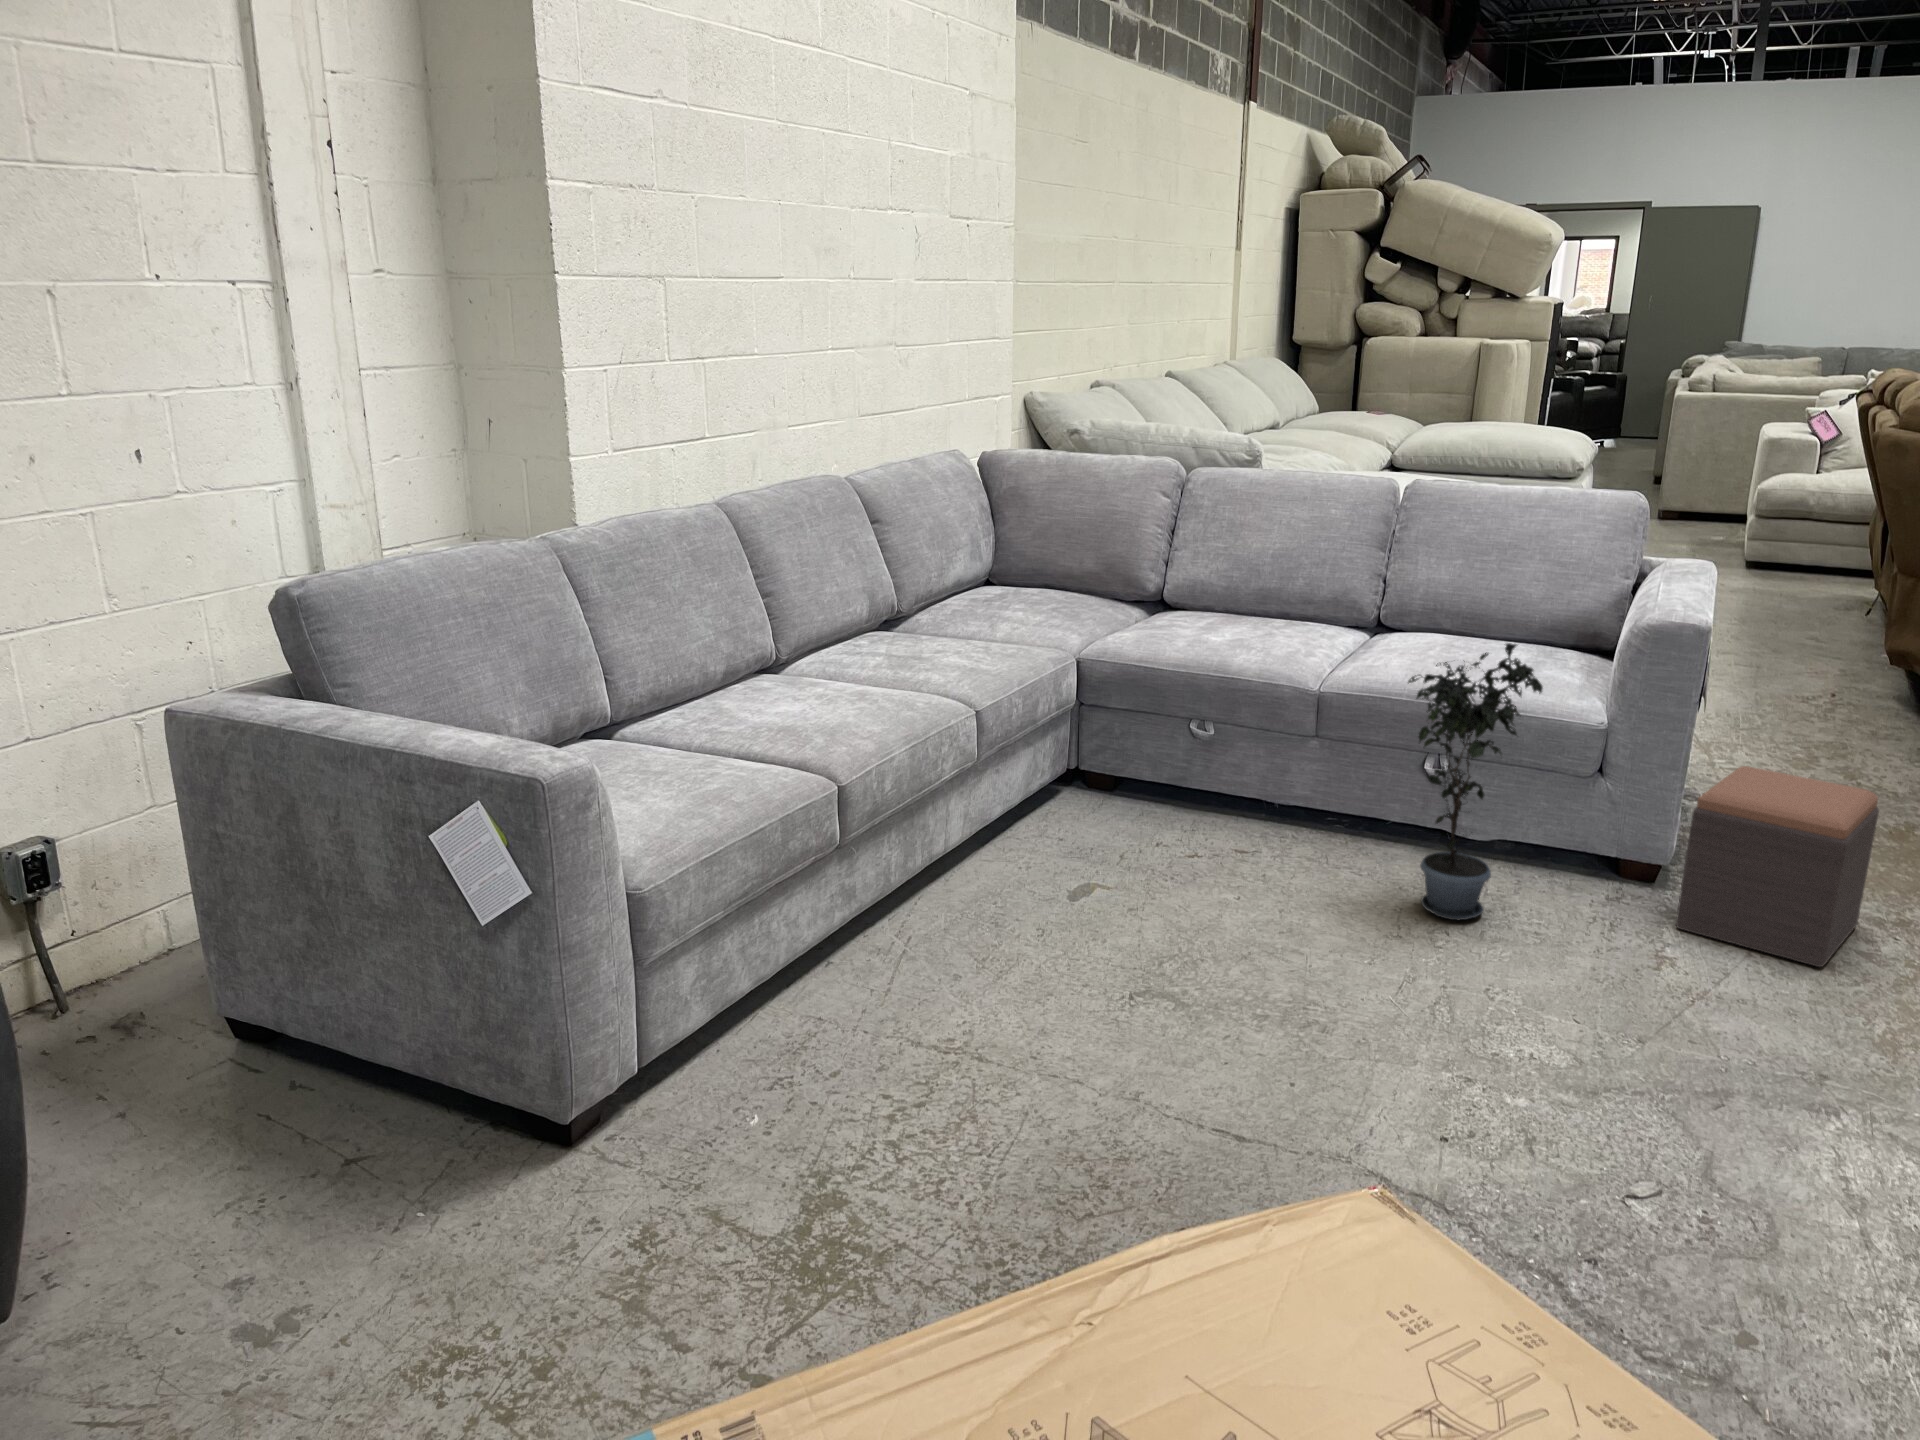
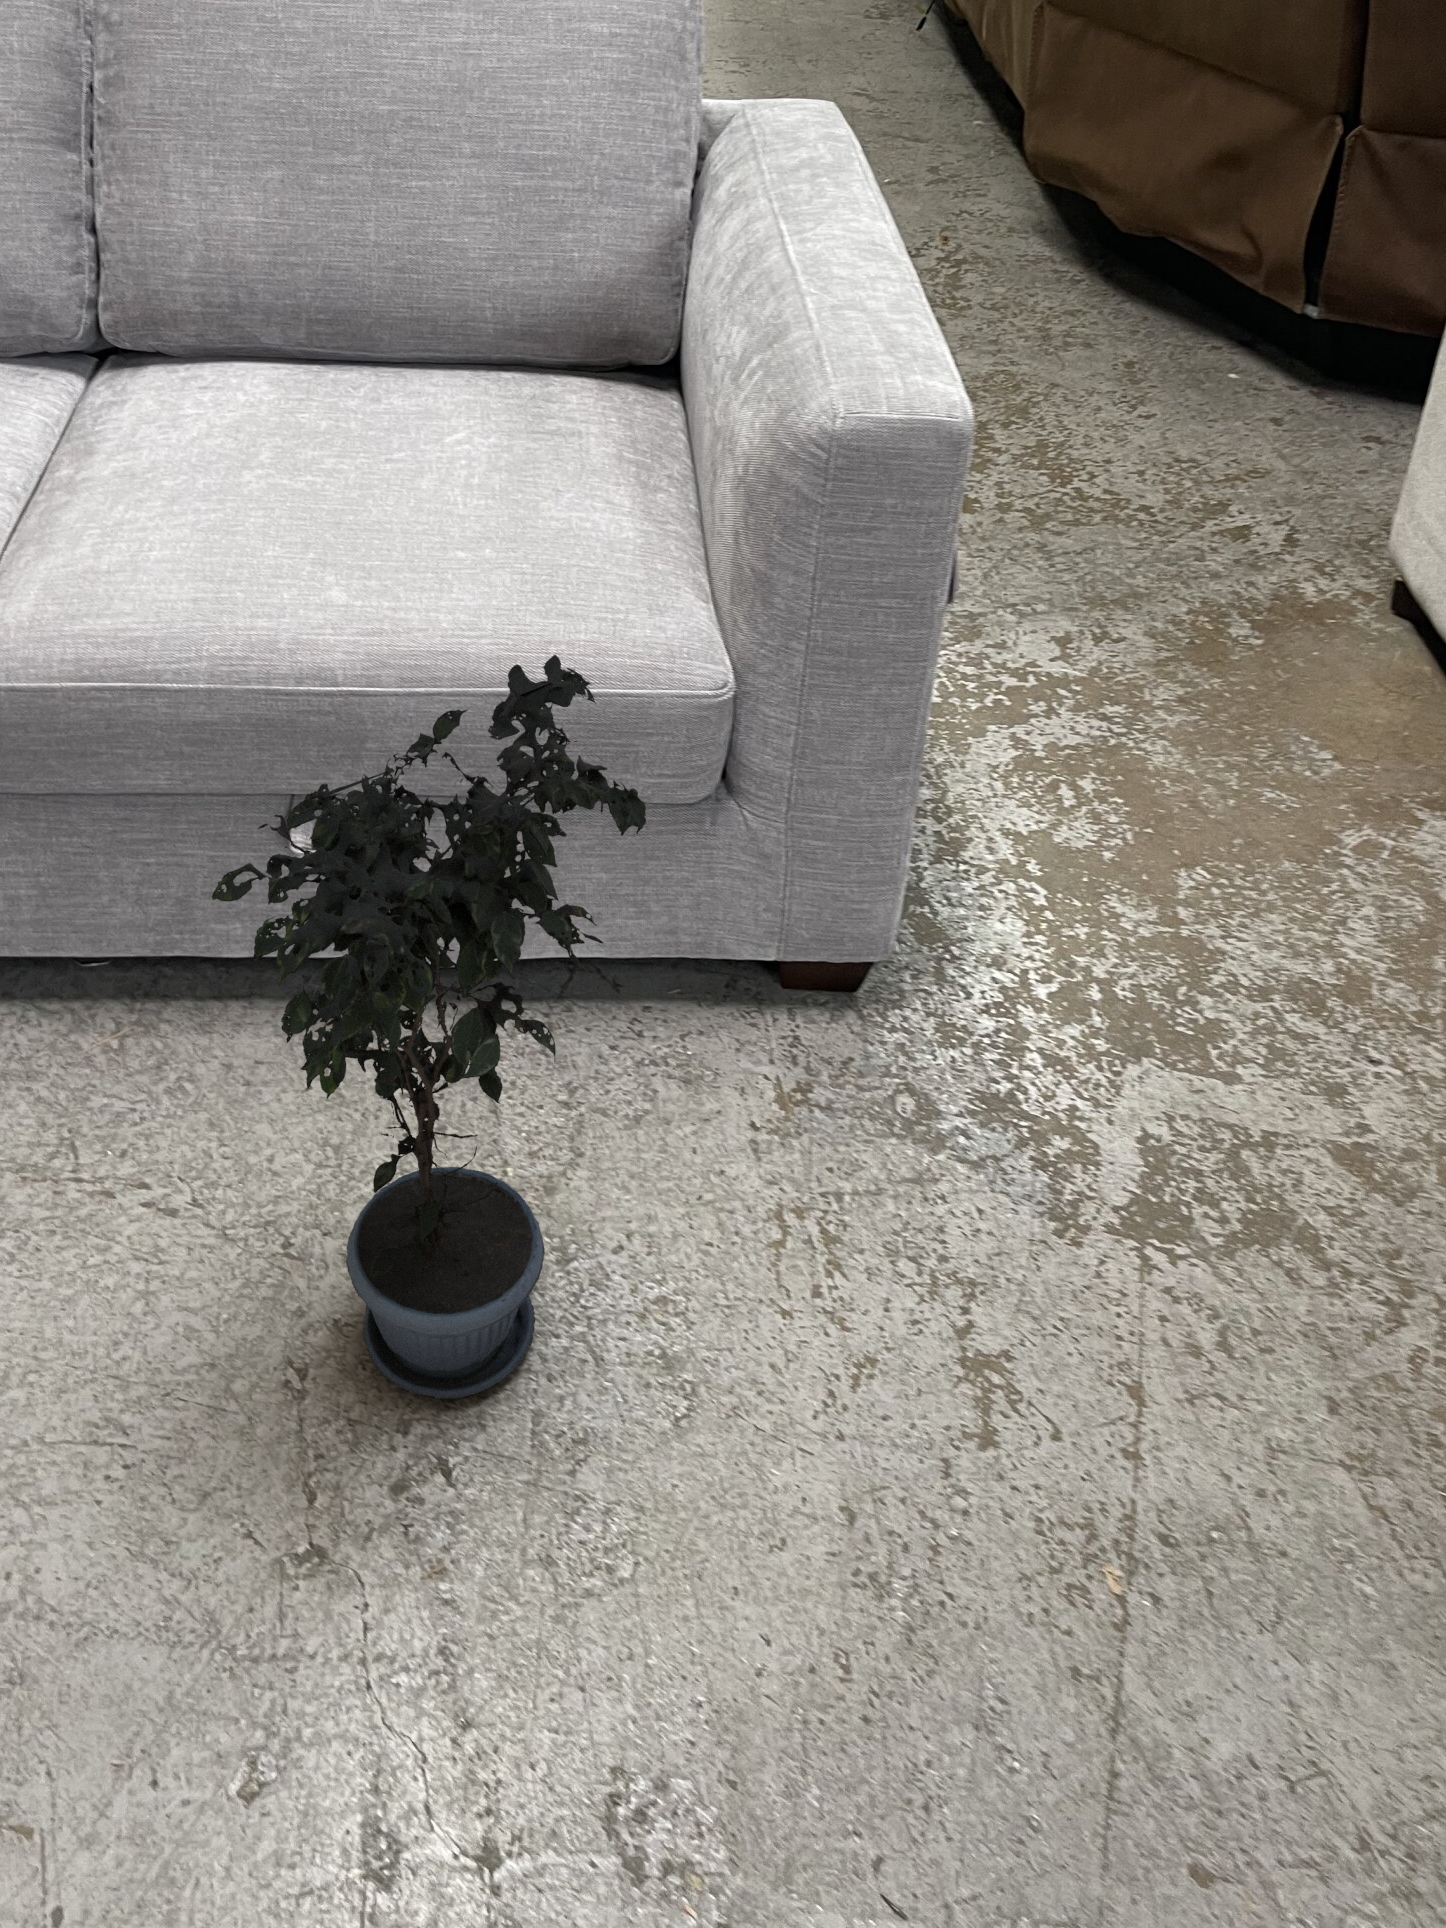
footstool: present [1676,766,1879,967] -> none [974,726,1400,1255]

